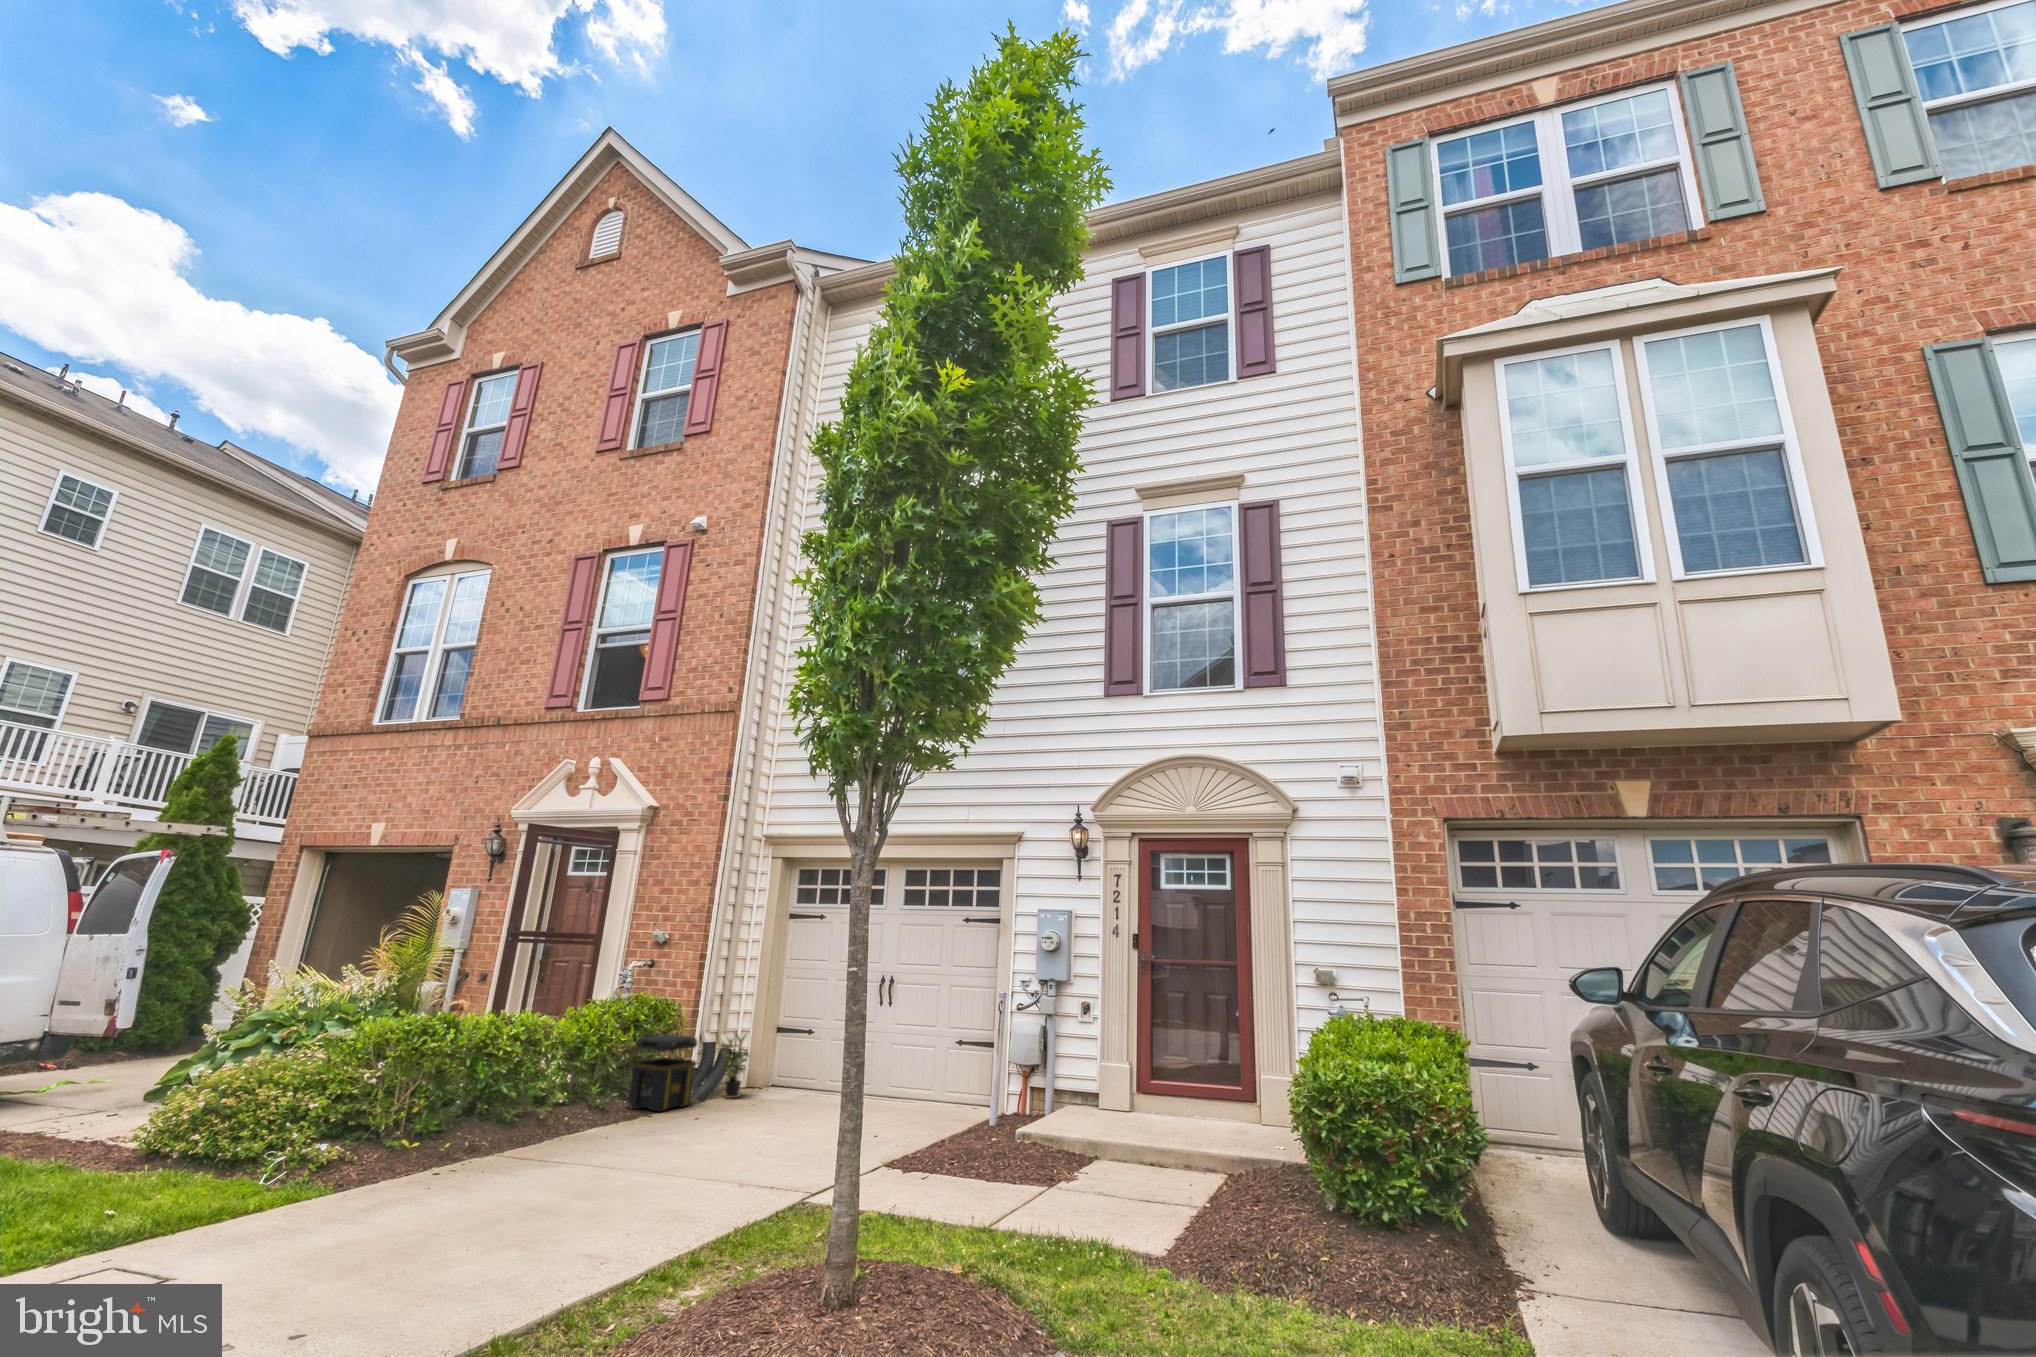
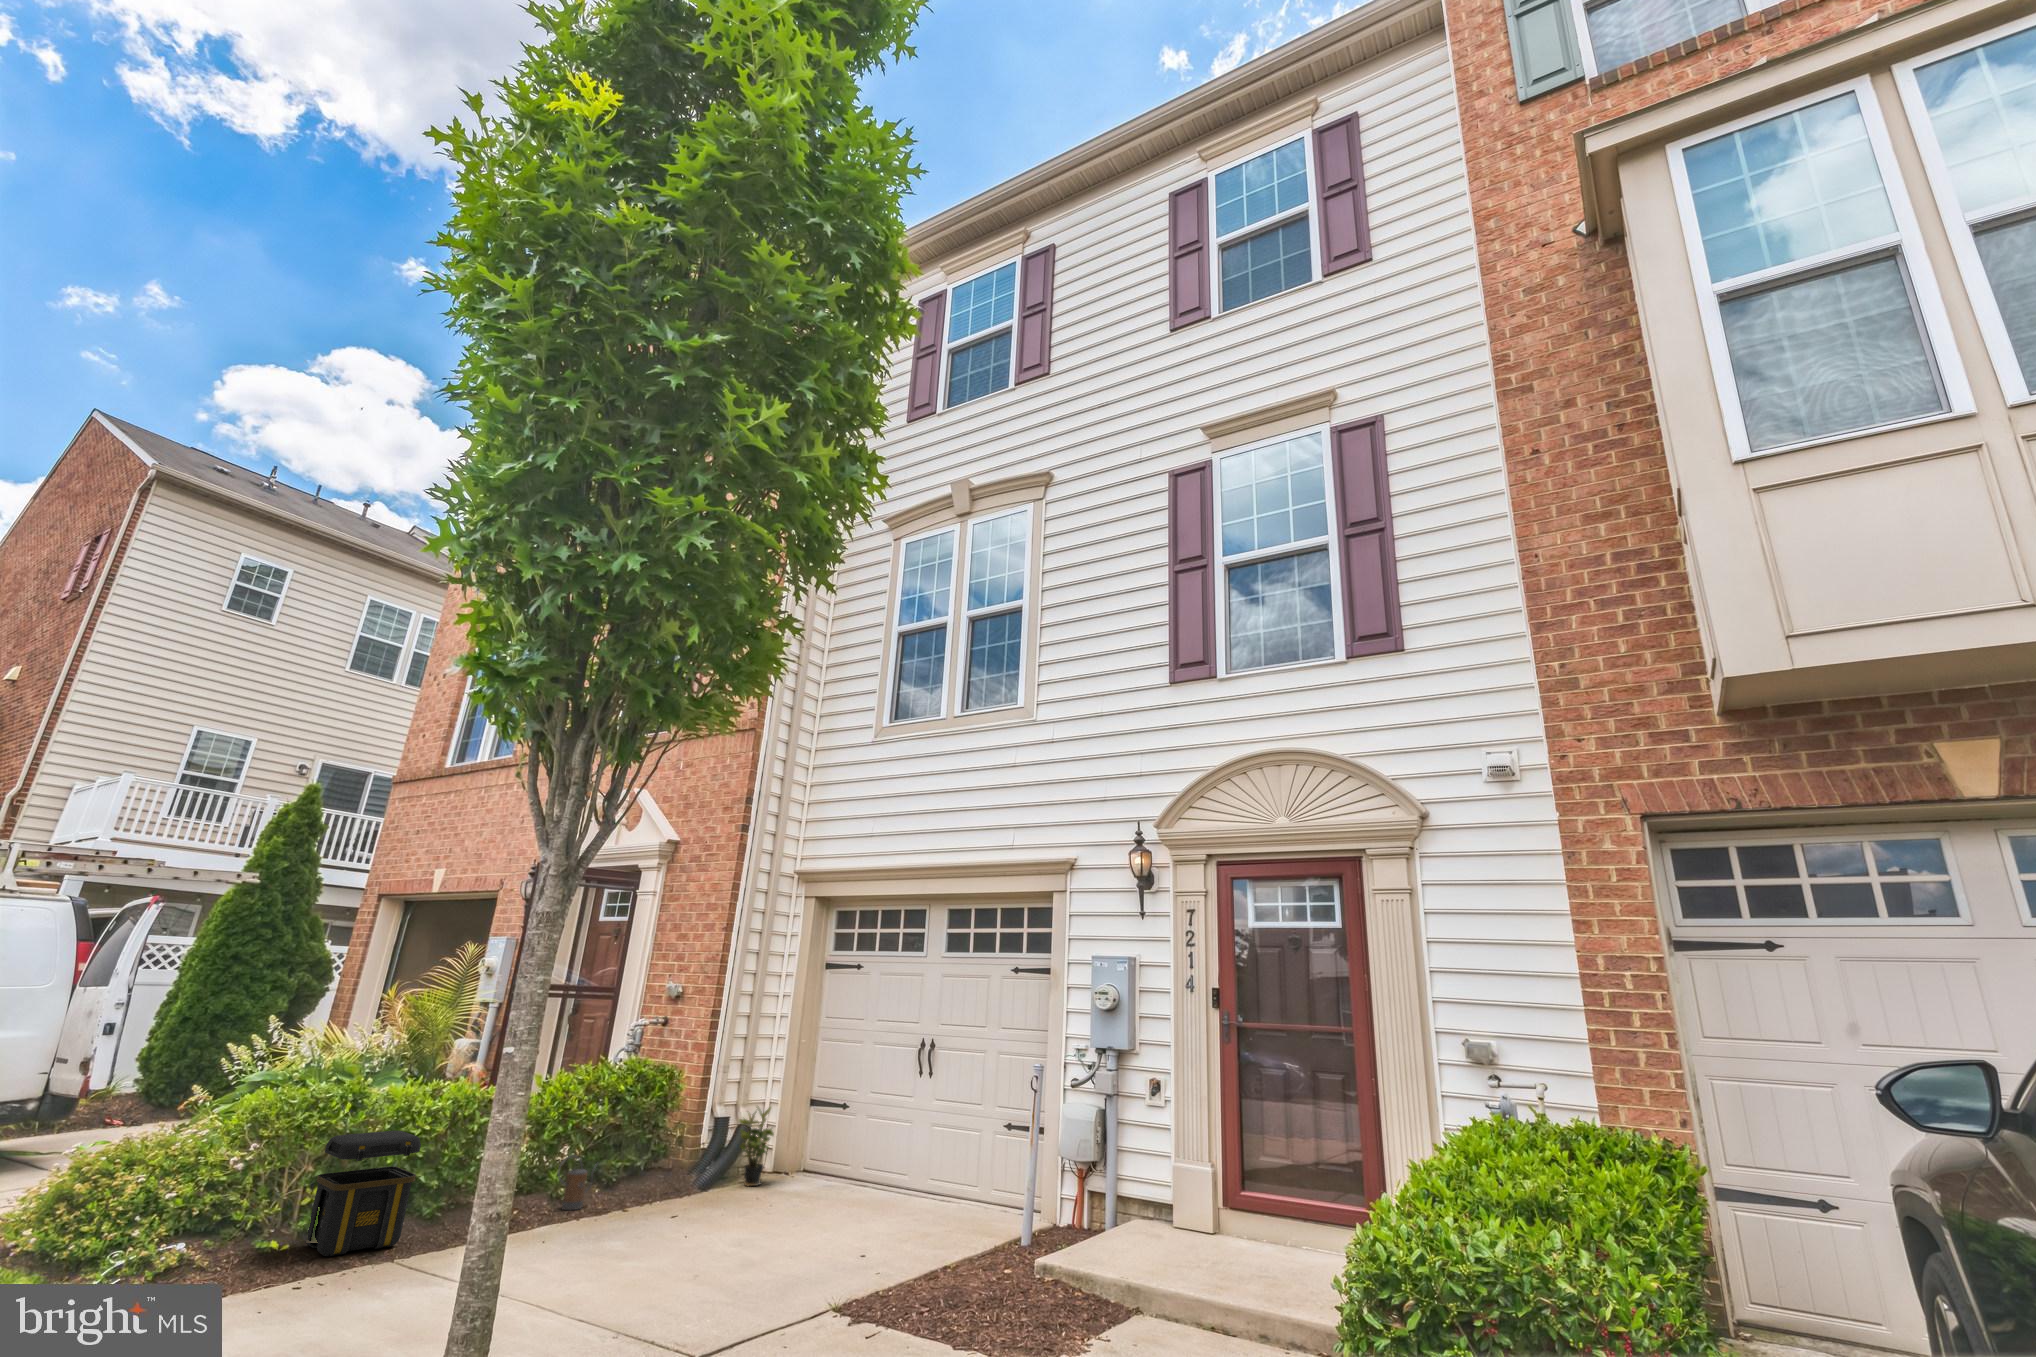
toolbox: present [628,1035,697,1111] -> present [306,1131,421,1256]
watering can: none [584,1075,616,1121] -> present [558,1155,597,1210]

